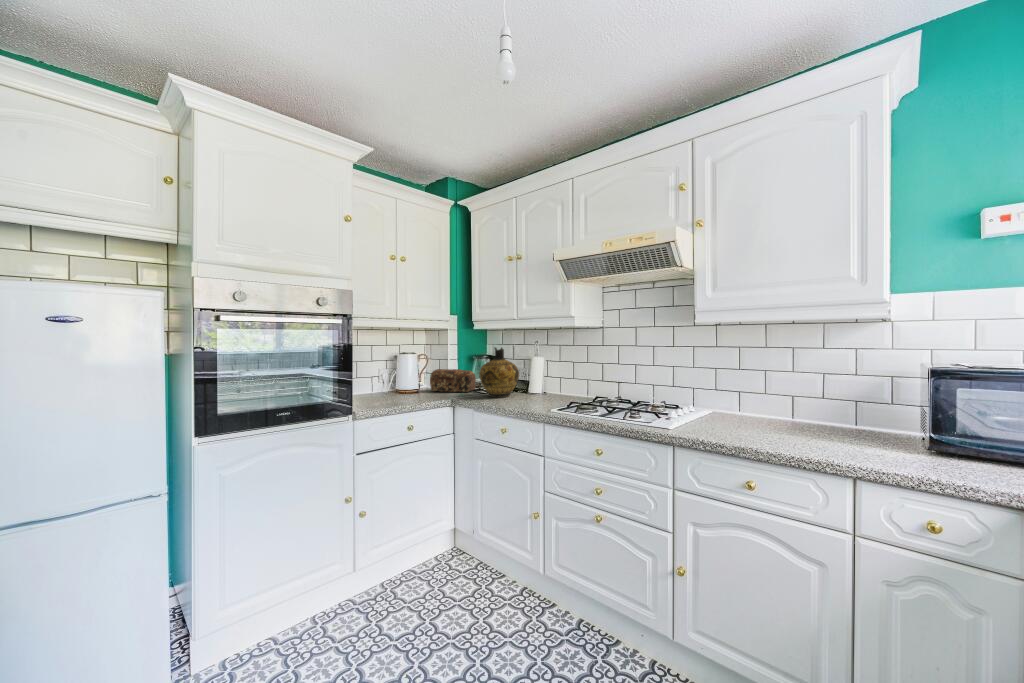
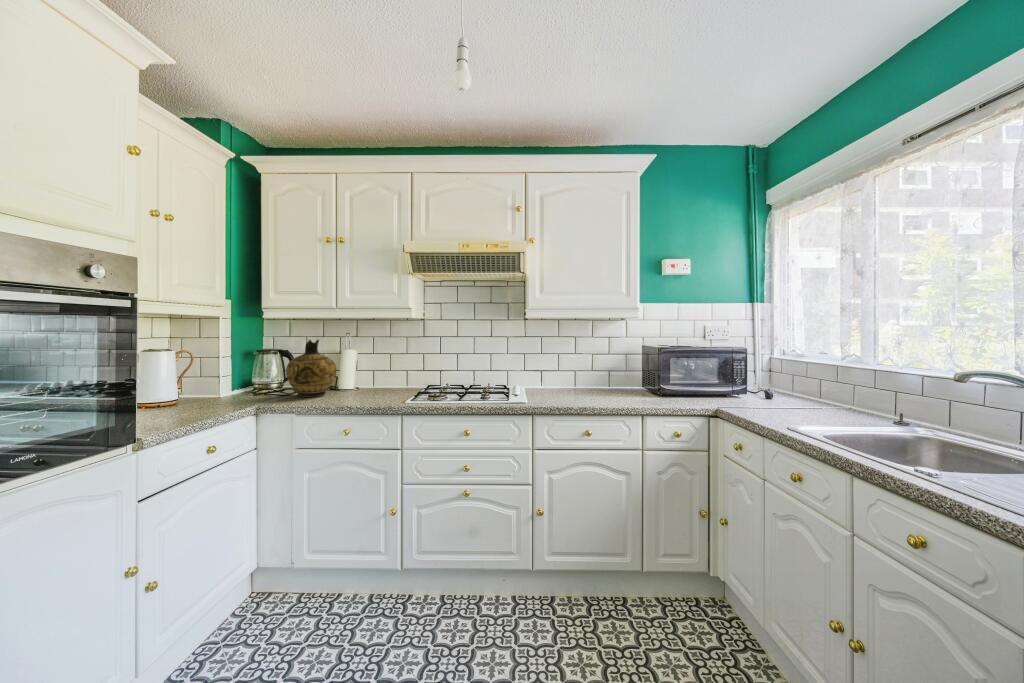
bread loaf: present [430,369,476,392] -> none [197,368,261,399]

